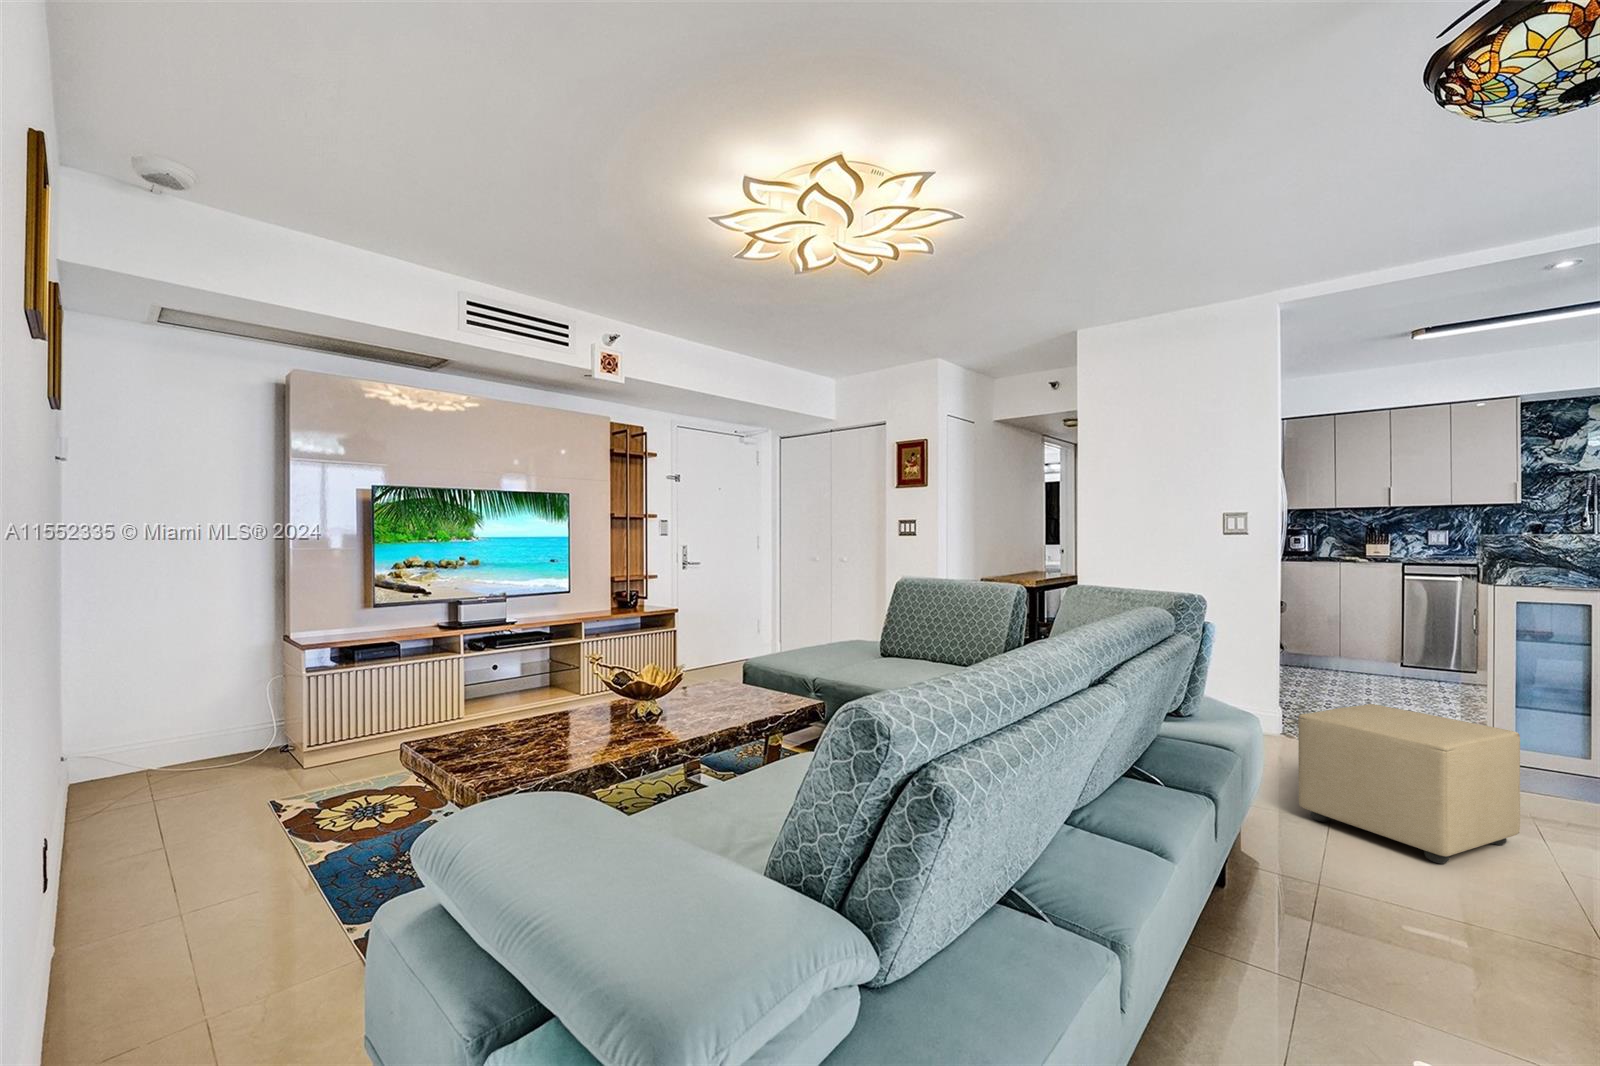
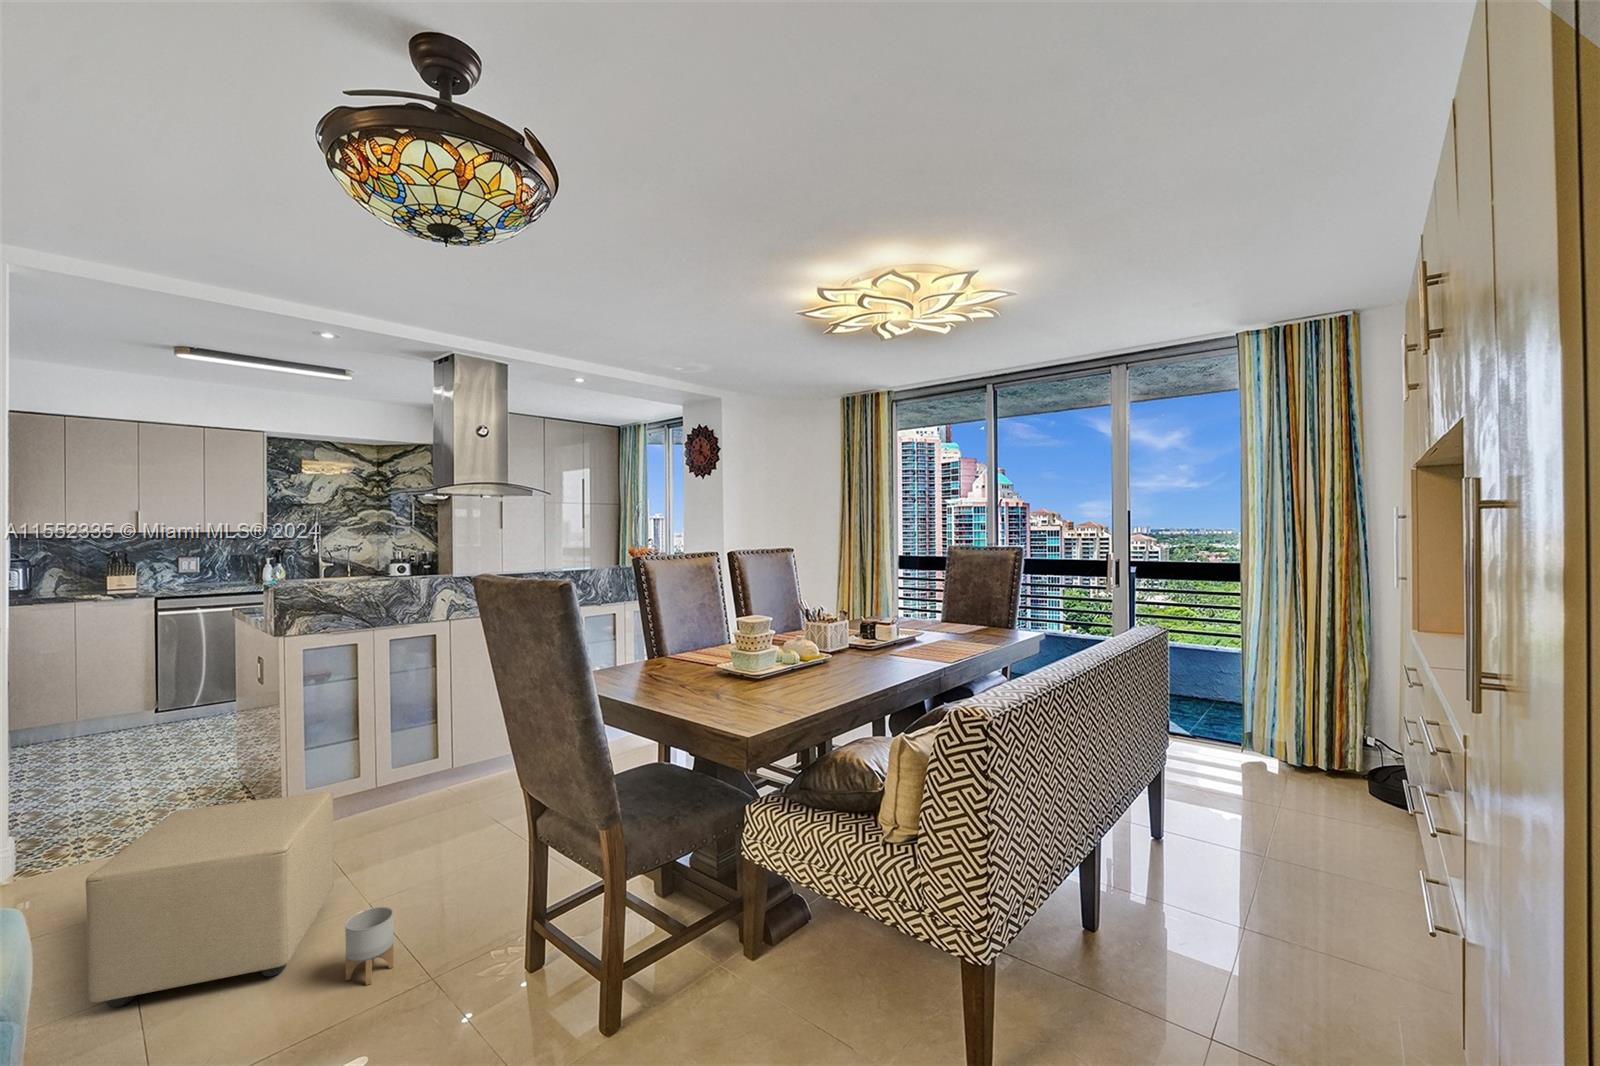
planter: none [1503,842,1565,920] -> present [345,907,394,985]

